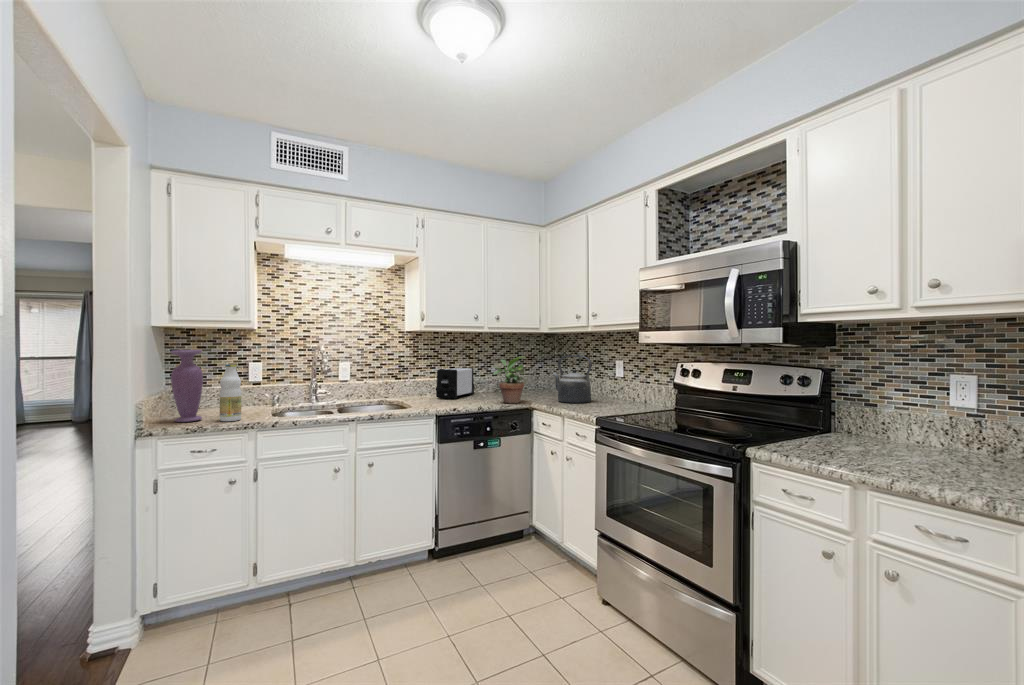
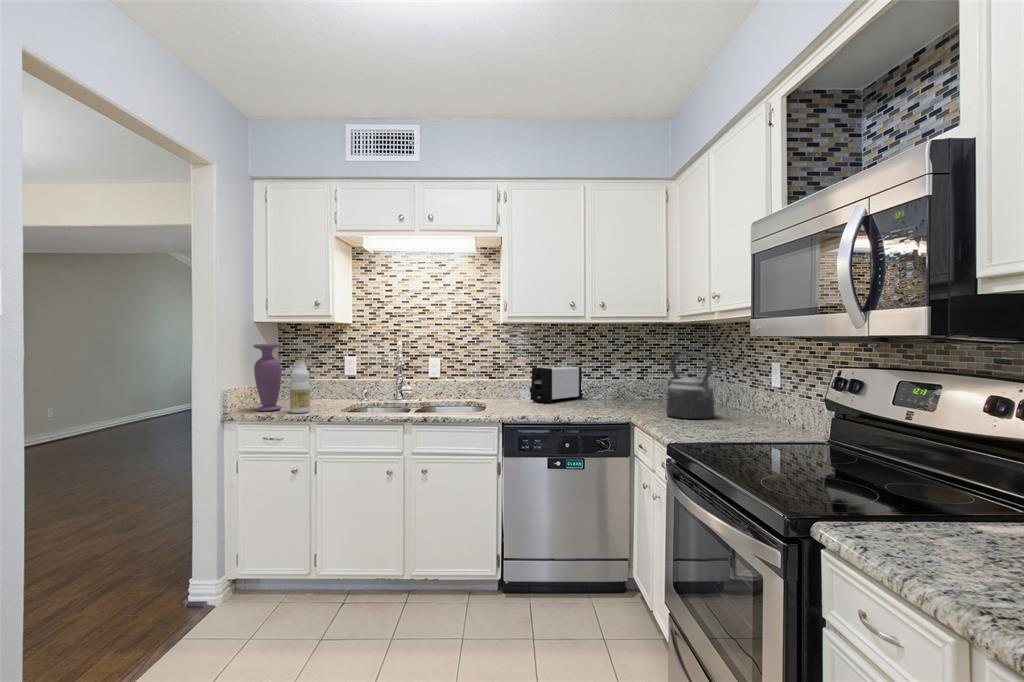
potted plant: present [493,357,525,403] -> none [578,354,623,413]

